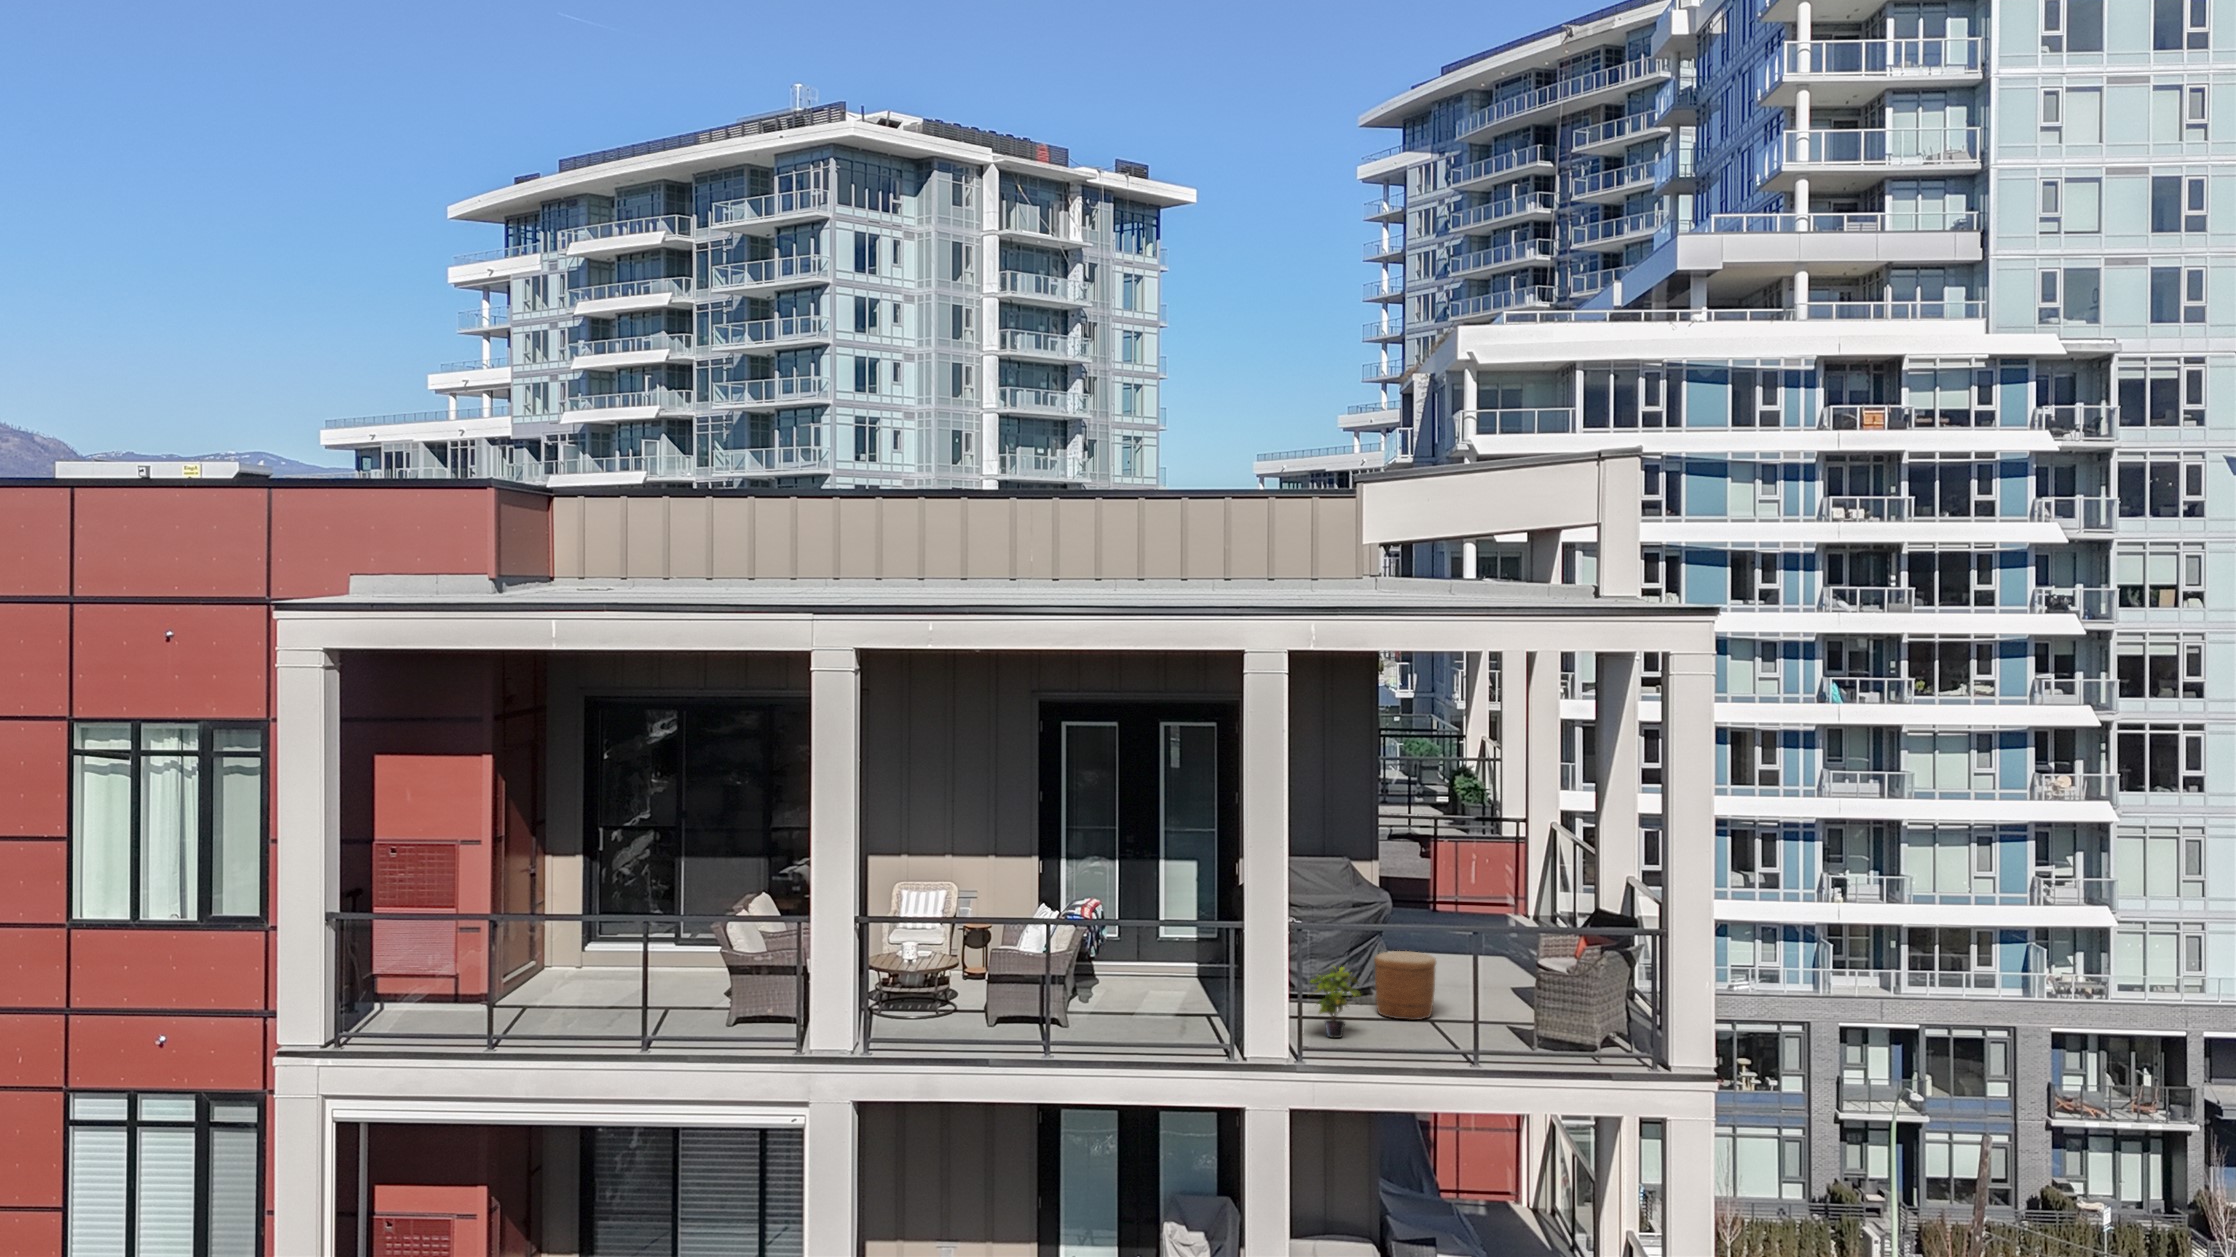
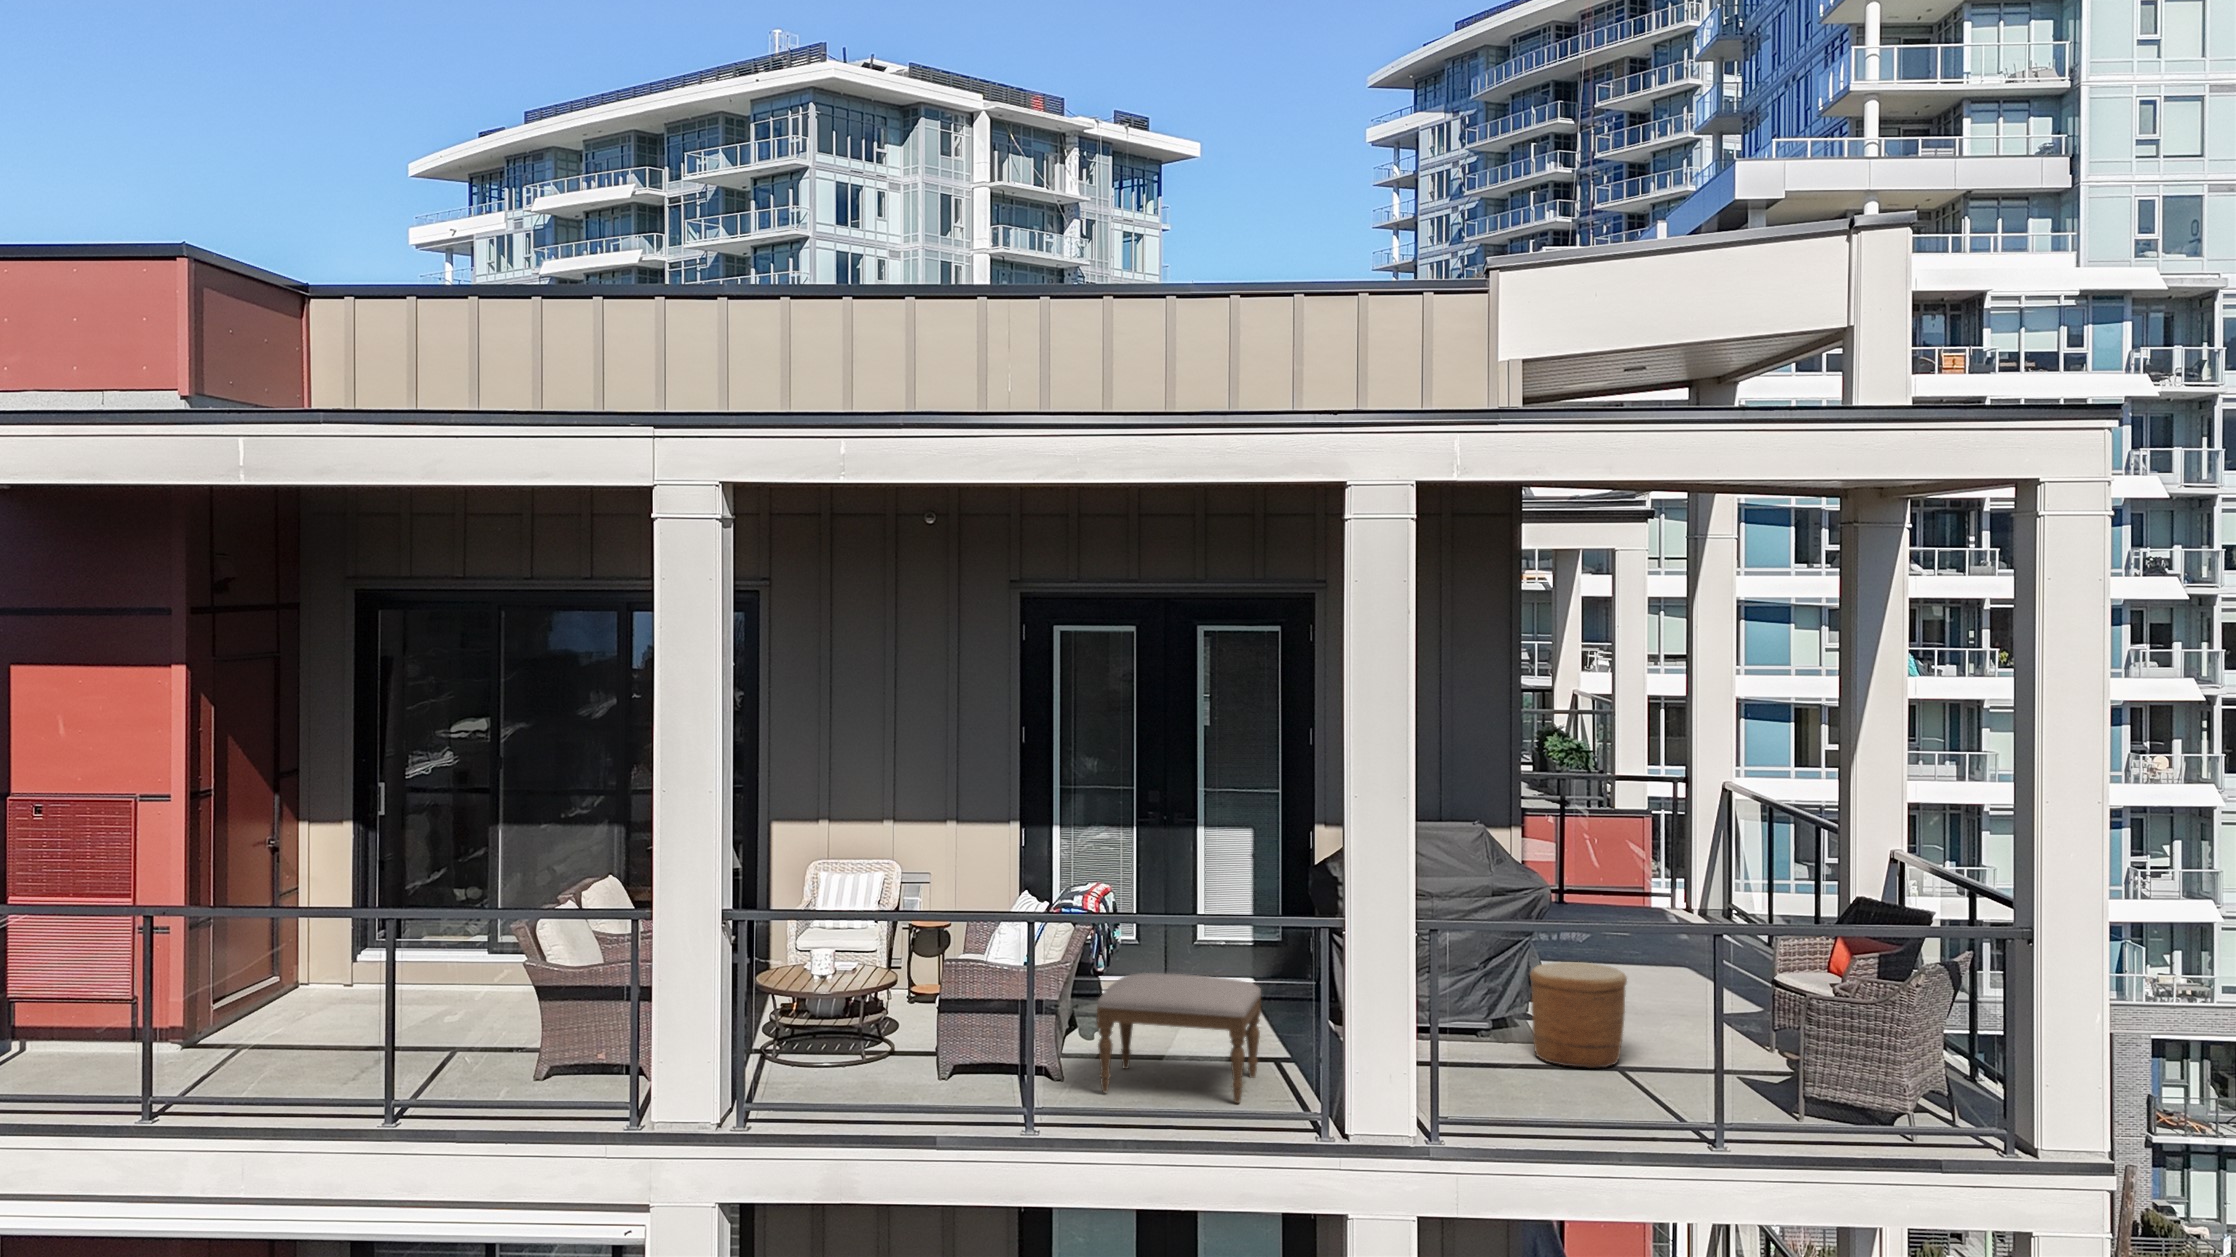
ottoman: none [1089,958,1196,1040] -> present [1097,973,1261,1103]
potted plant: present [1310,967,1361,1038] -> none [1438,985,1522,1099]

